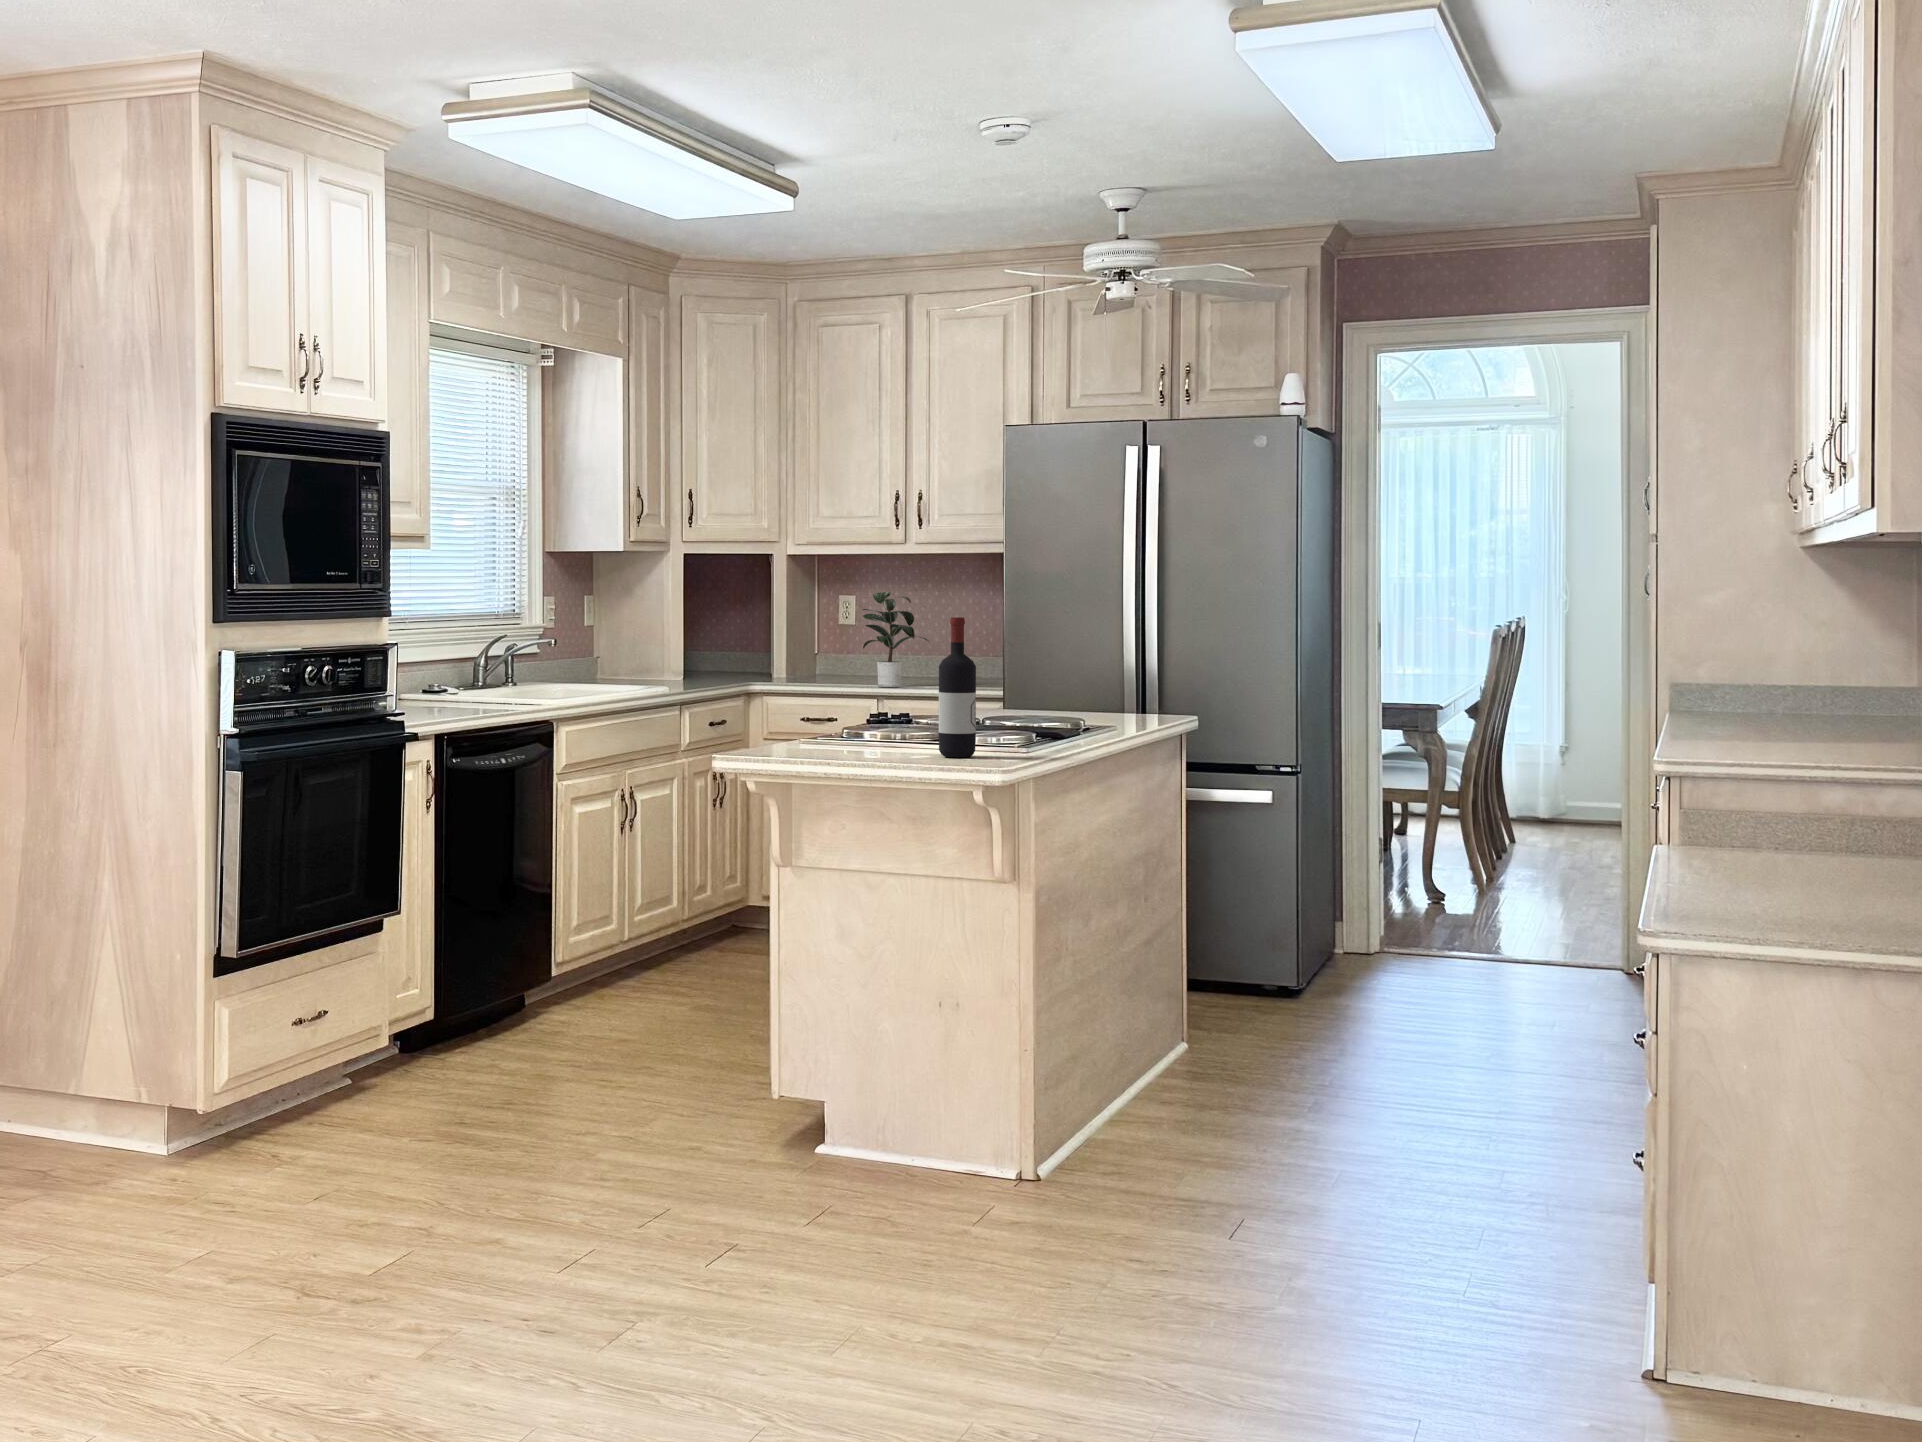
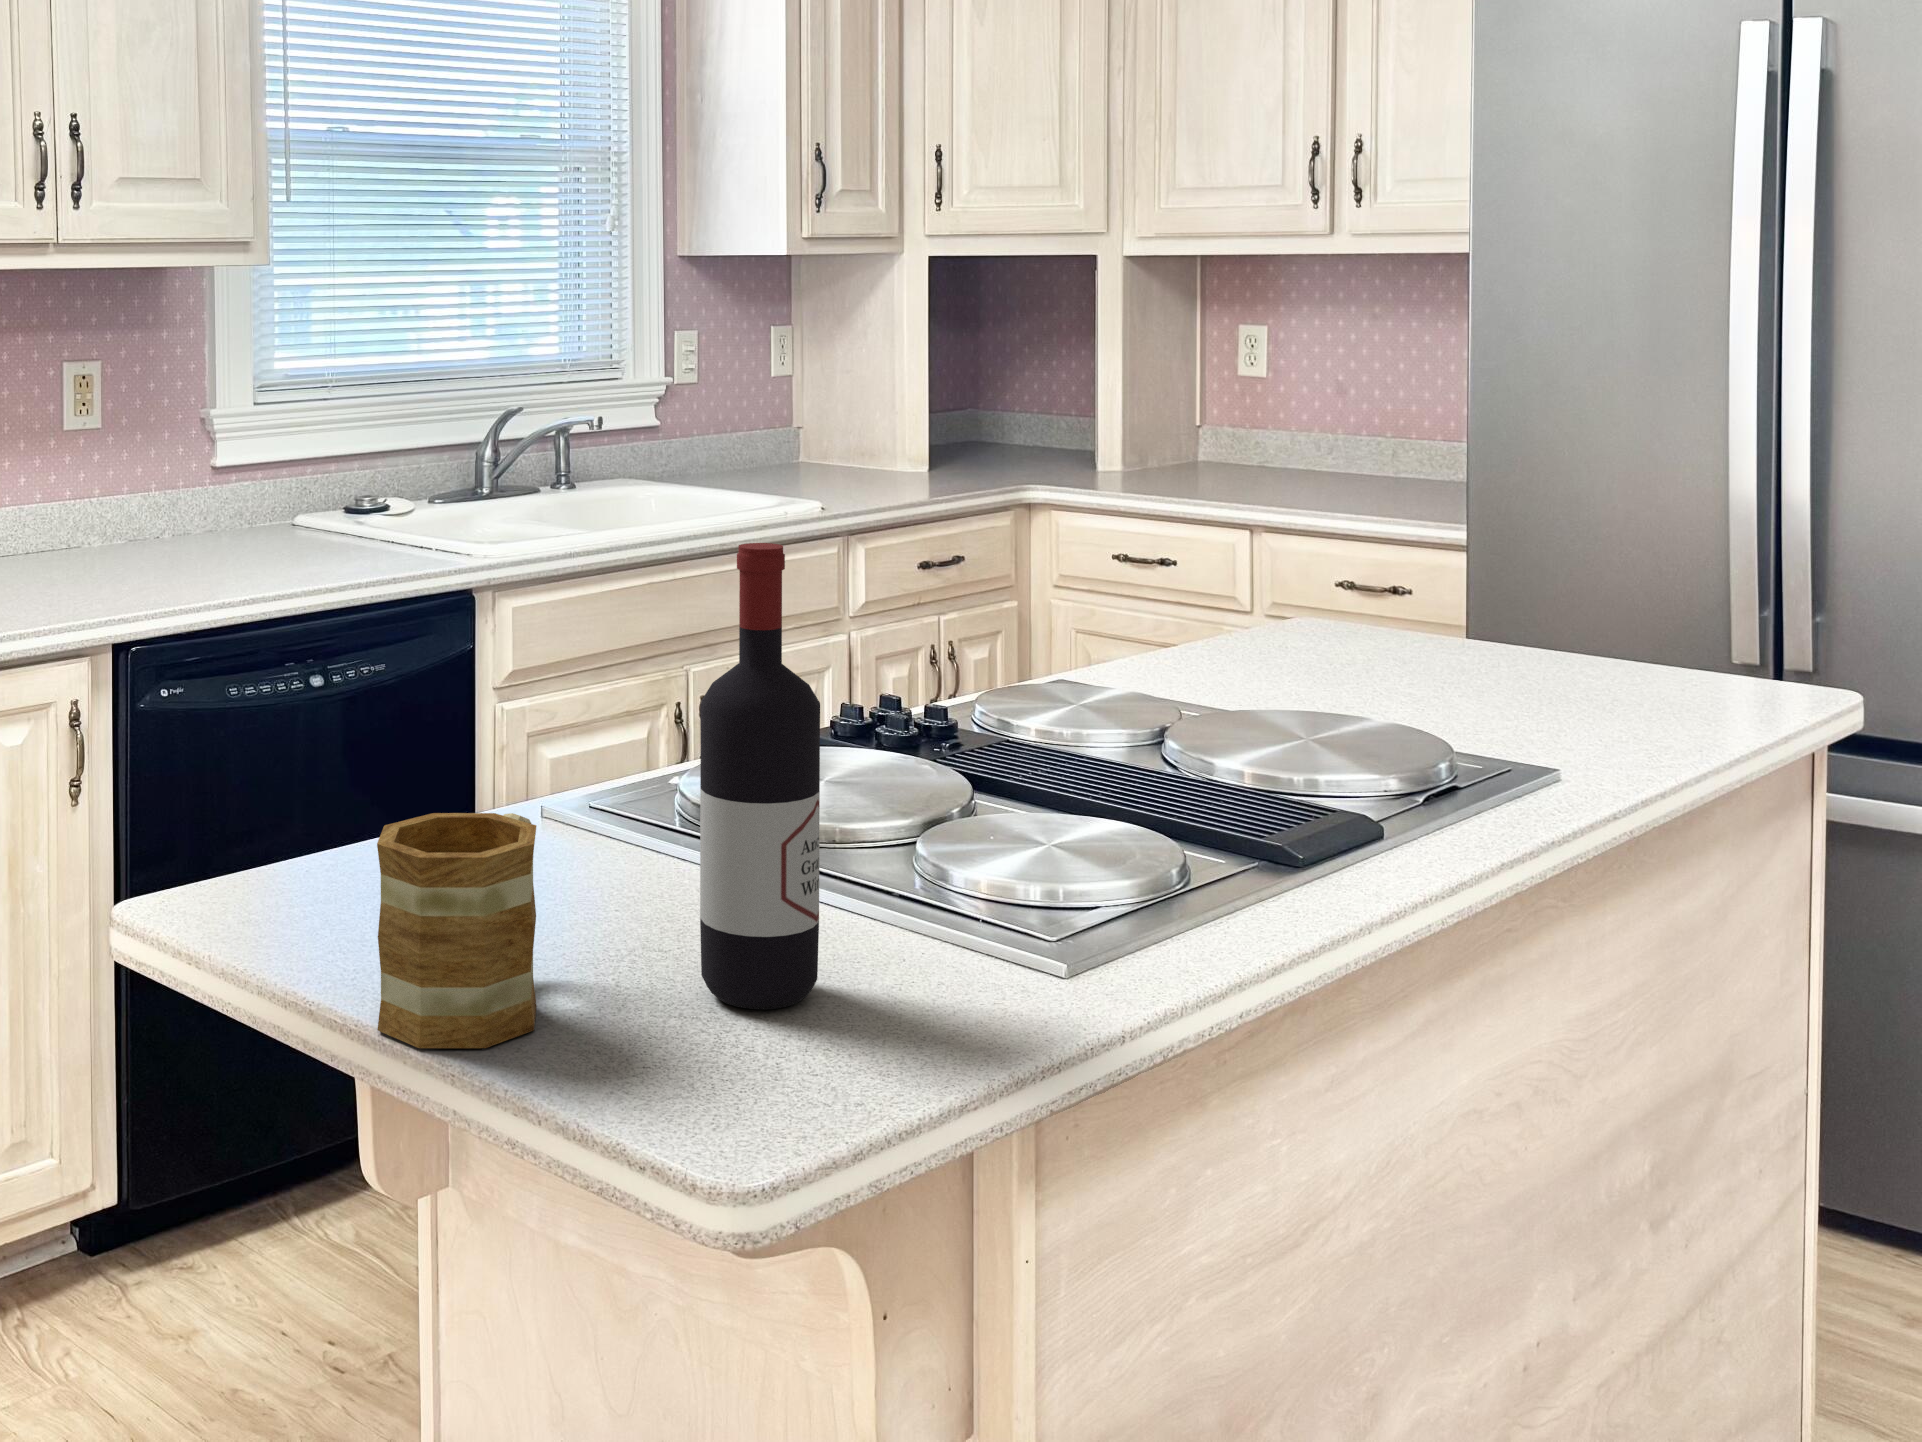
potted plant: present [863,592,928,687] -> none [1235,326,1407,502]
mug: none [859,703,911,764] -> present [377,813,537,1048]

